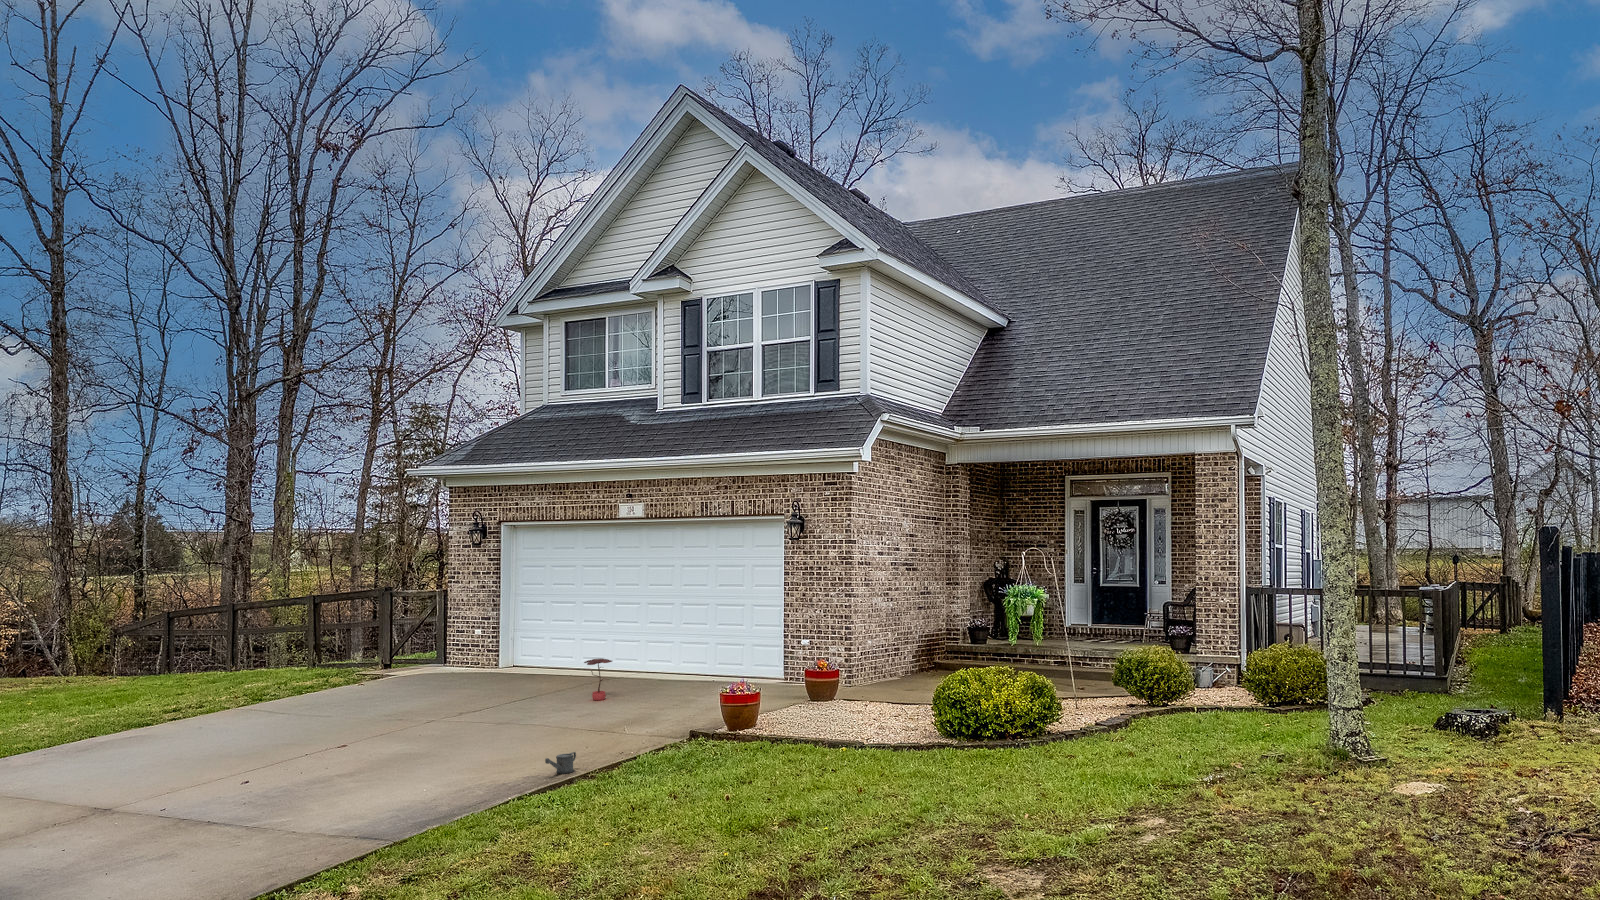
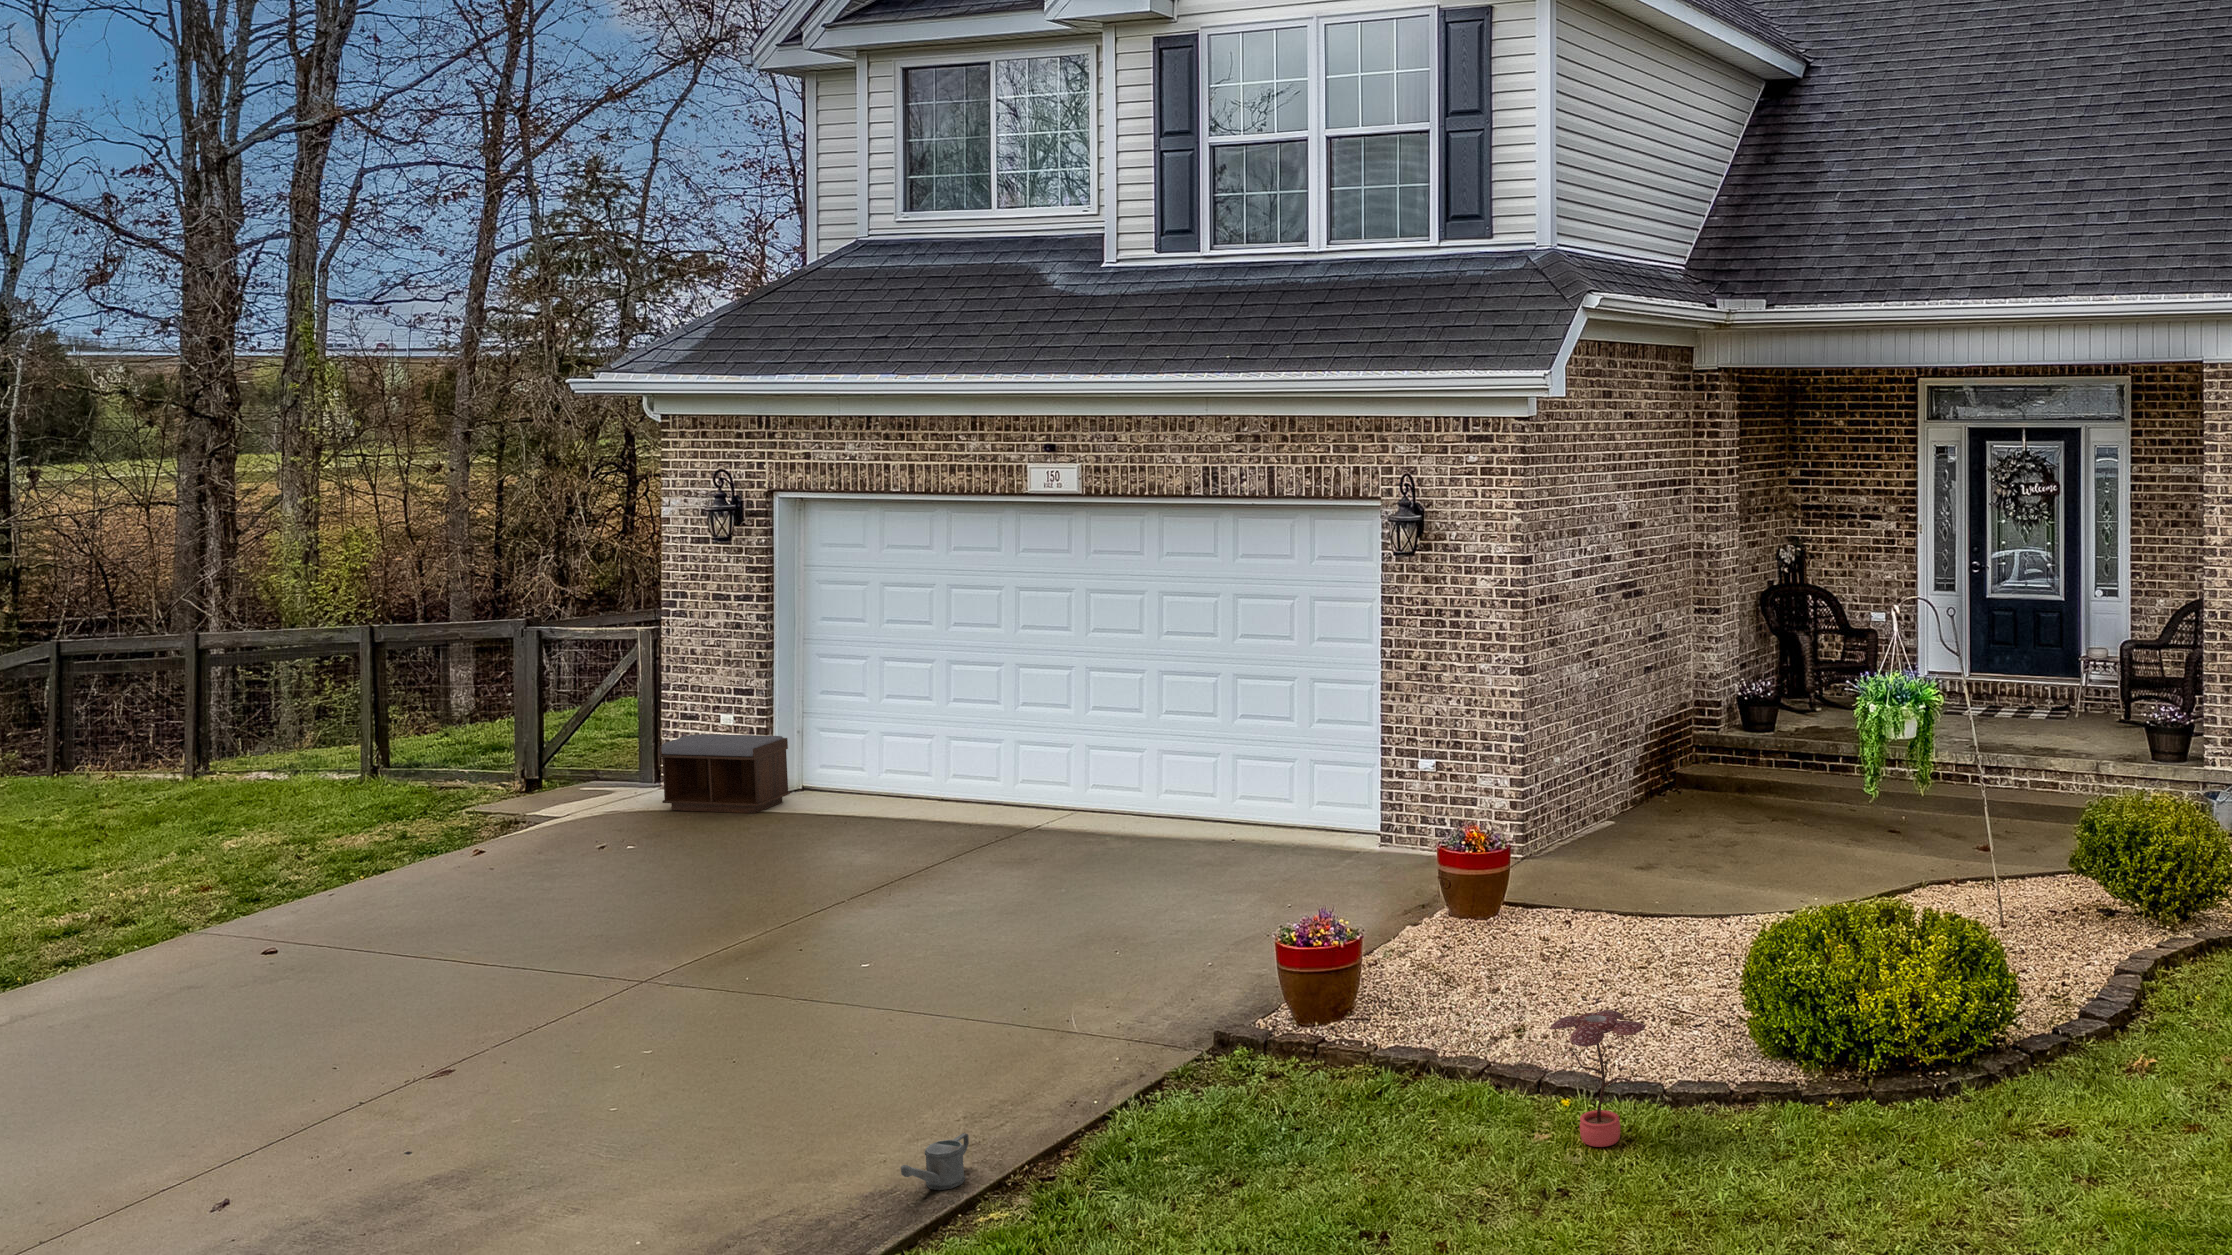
bench: none [442,640,503,676] -> present [660,734,790,813]
potted plant: present [584,658,612,700] -> present [1550,1010,1645,1147]

